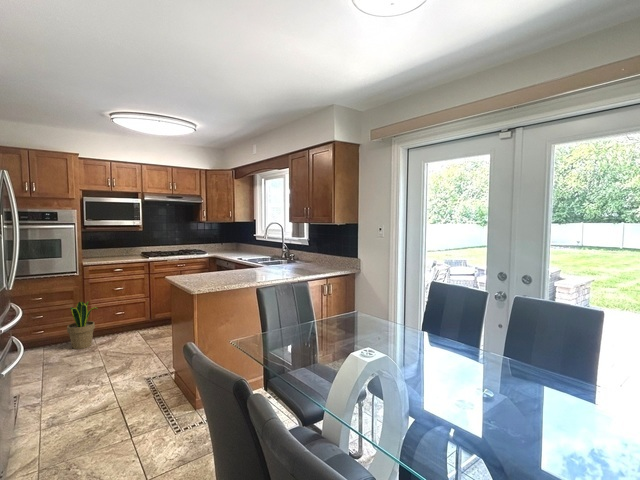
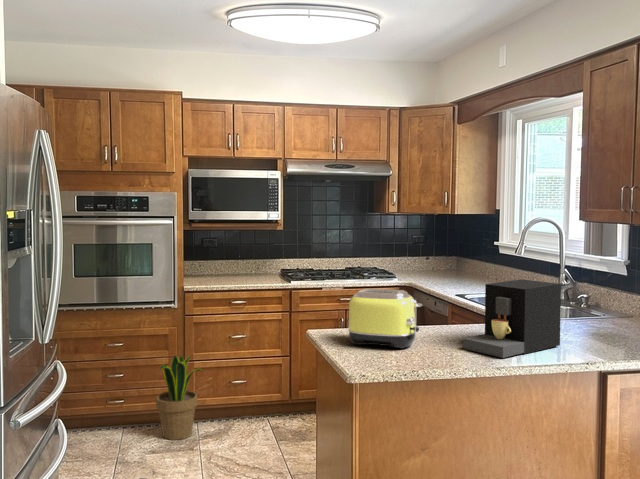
coffee maker: none [242,247,282,278] -> present [463,279,561,358]
toaster: none [188,253,223,279] -> present [348,289,422,348]

